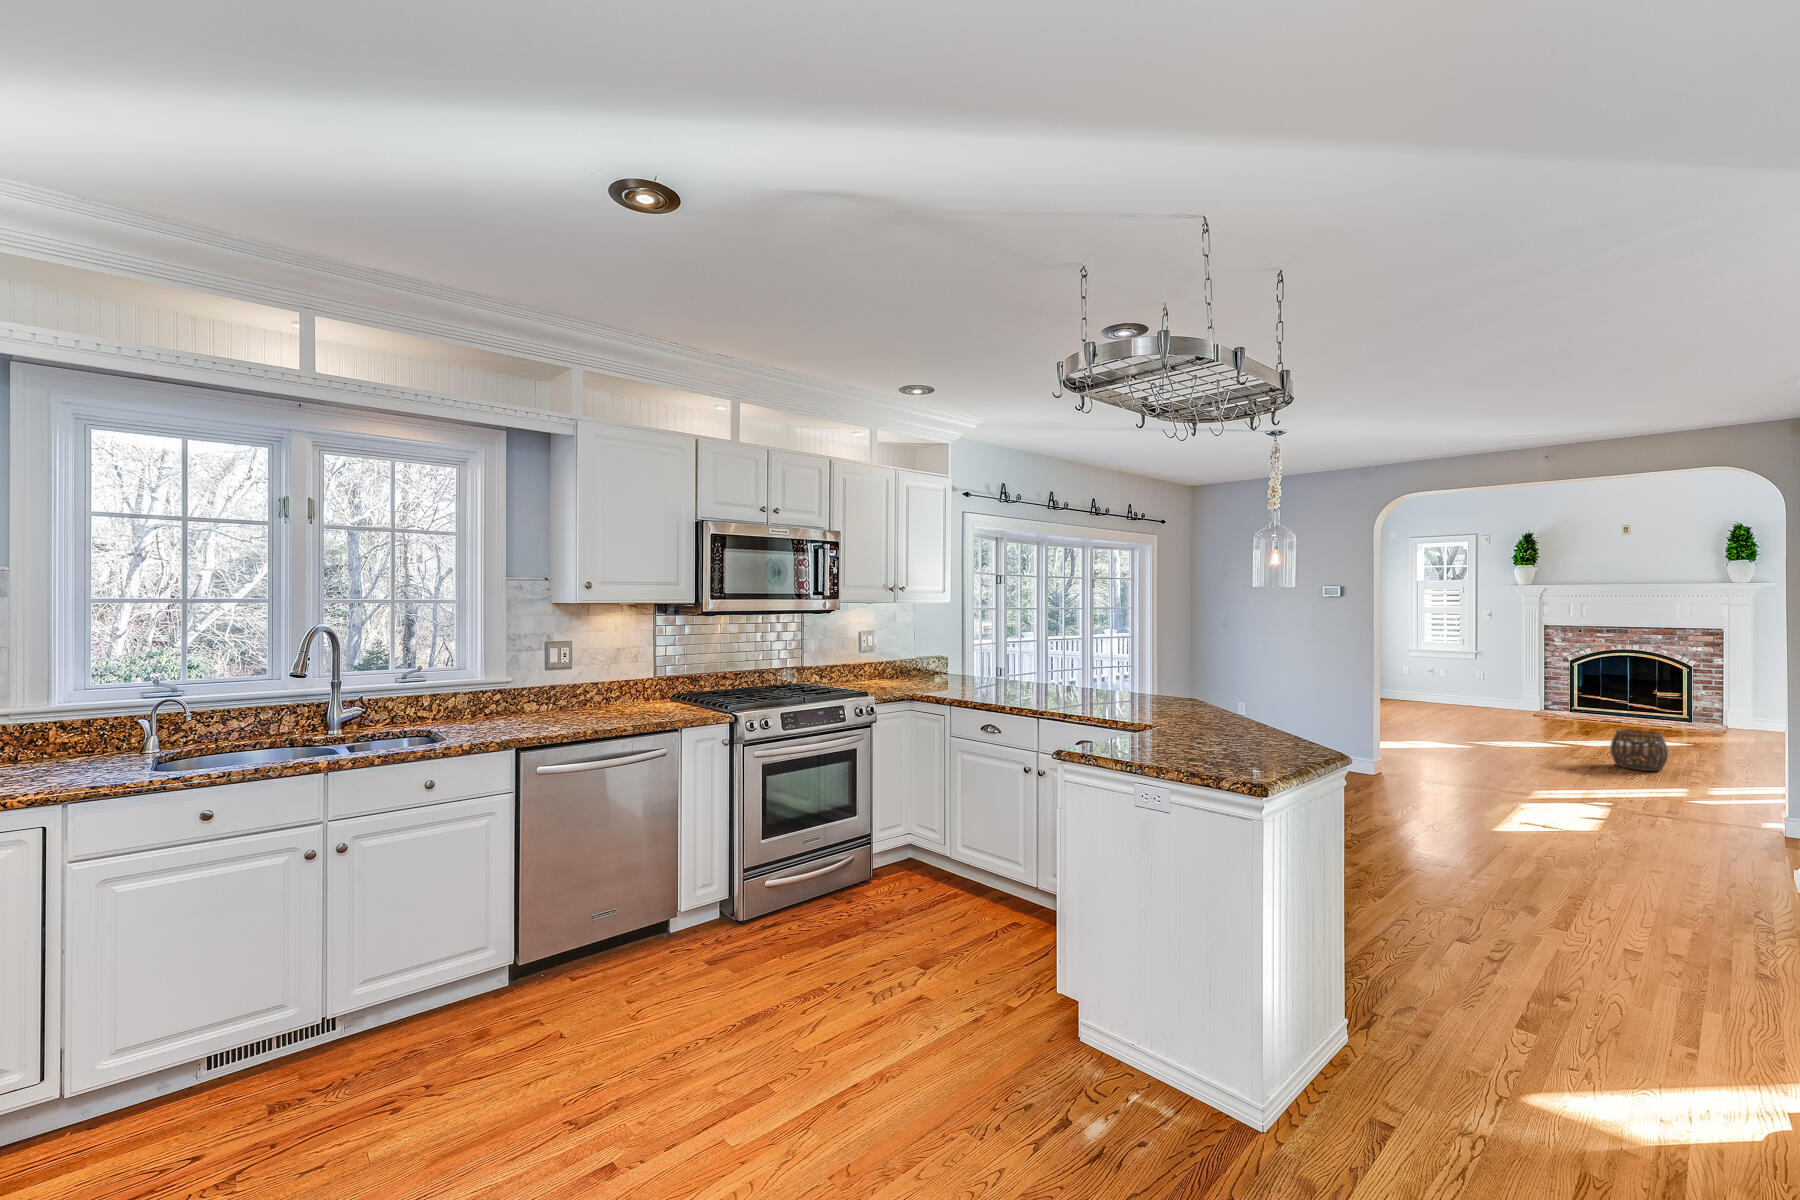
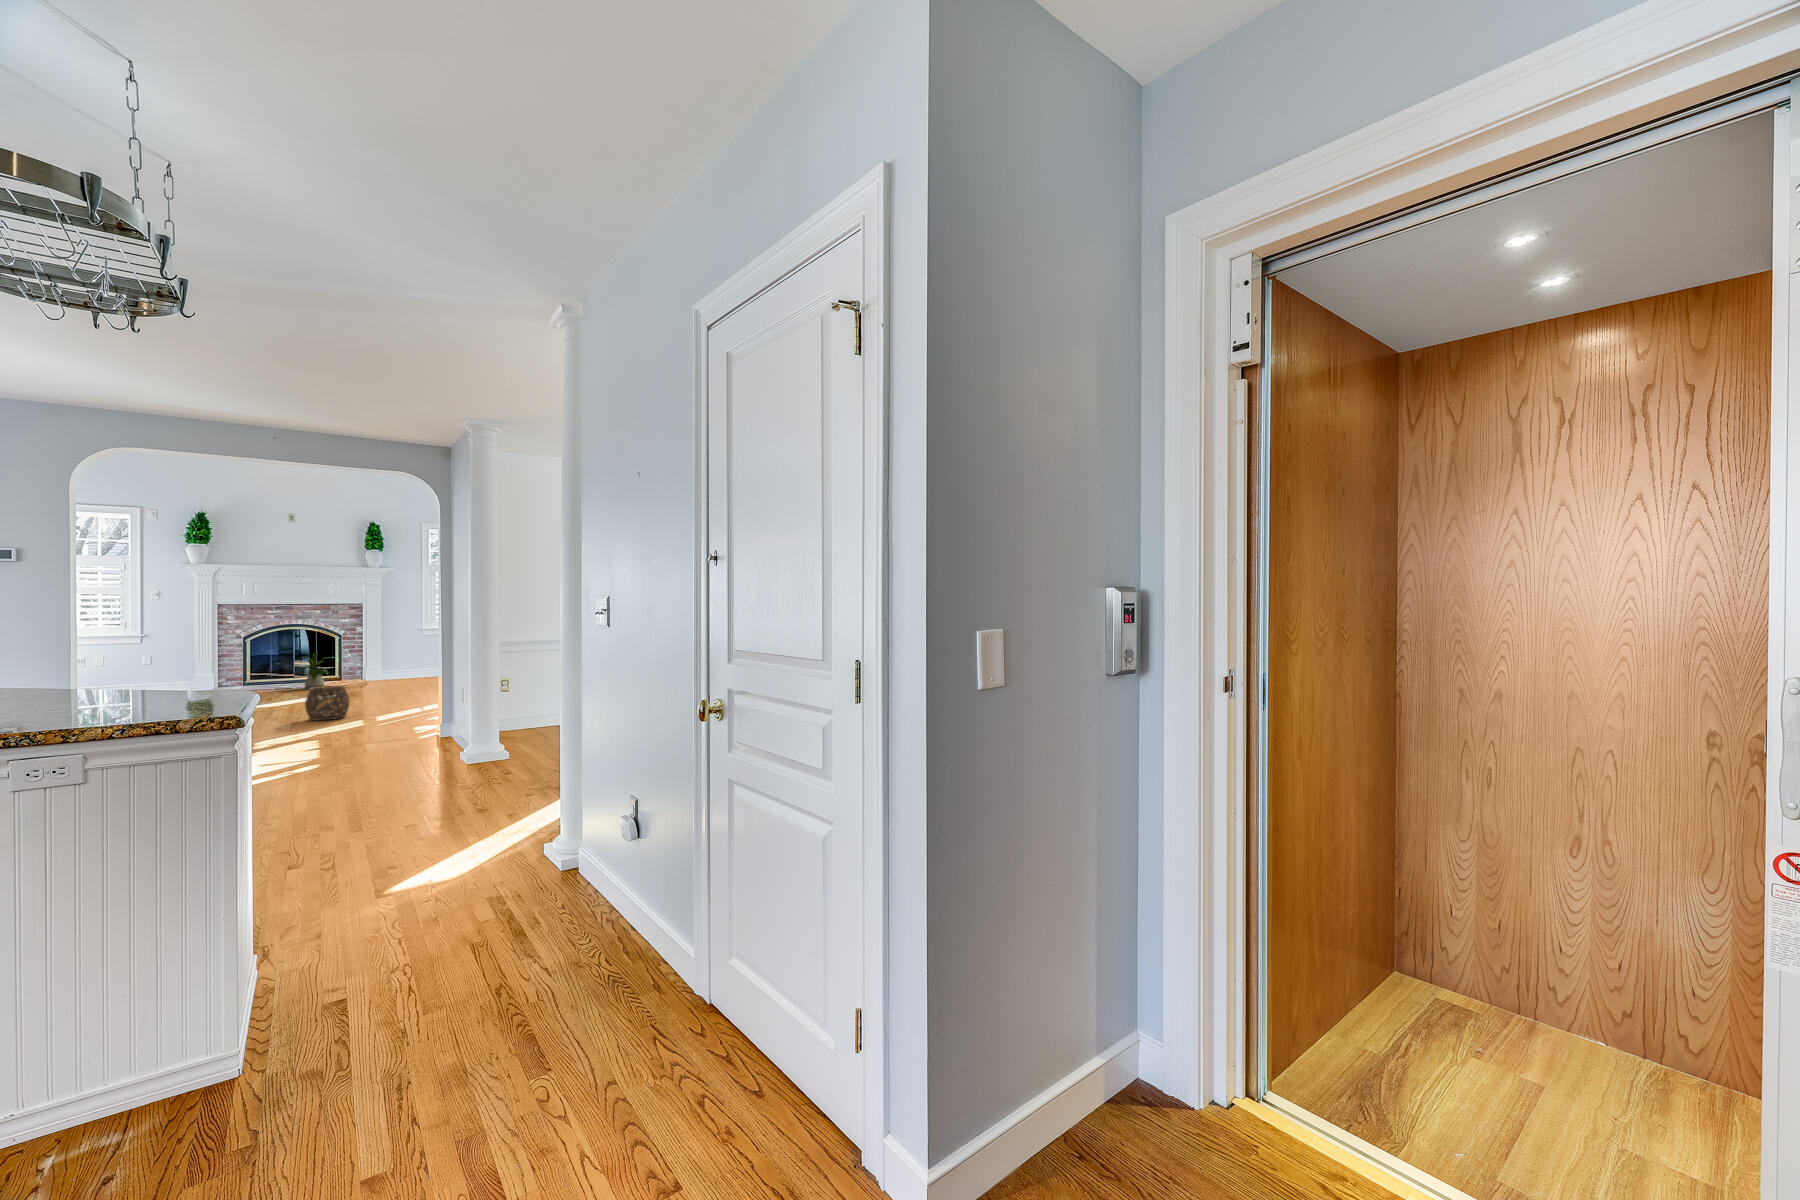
house plant: none [1630,685,1680,727] -> present [302,653,330,689]

